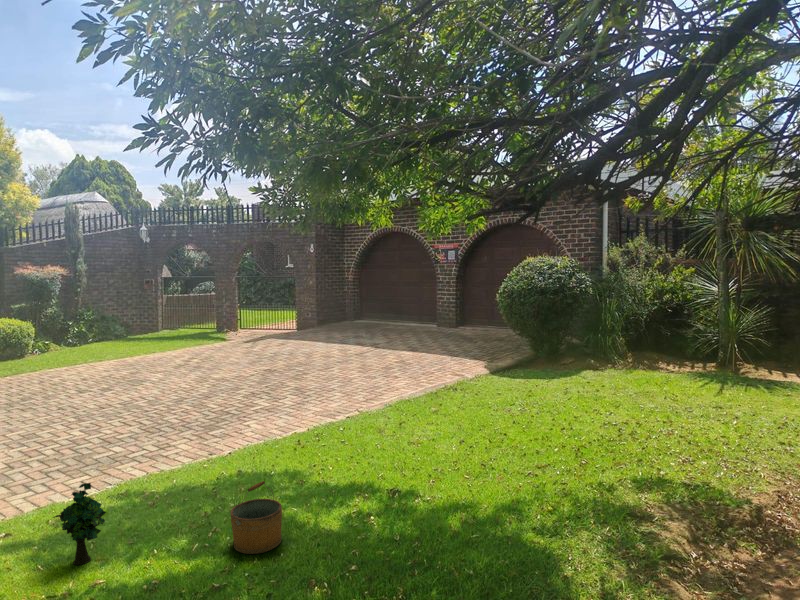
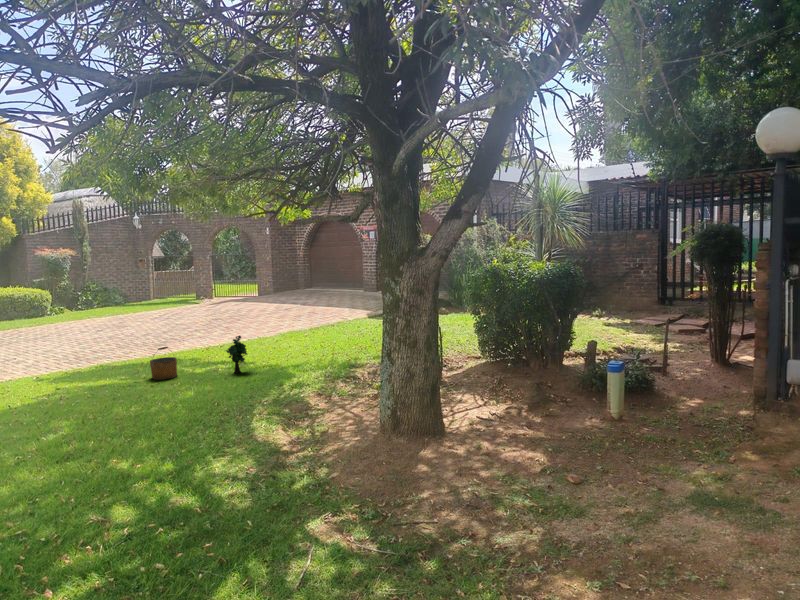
decorative plant: present [53,483,106,565] -> present [226,336,247,374]

